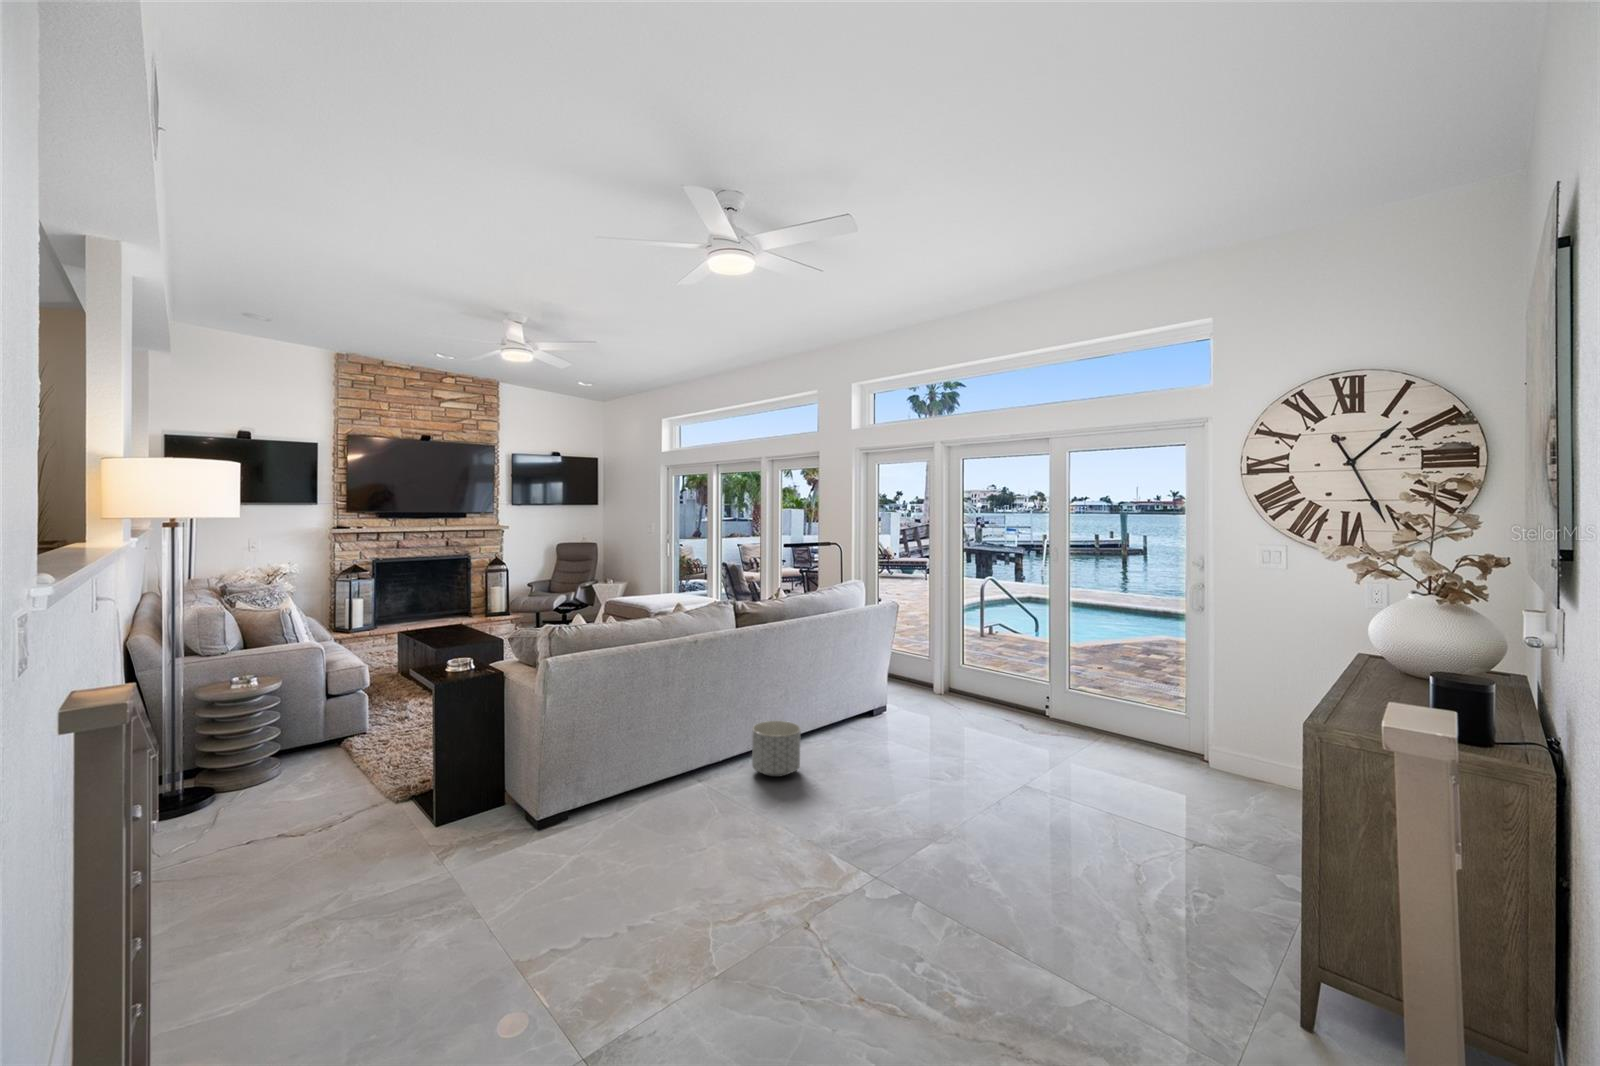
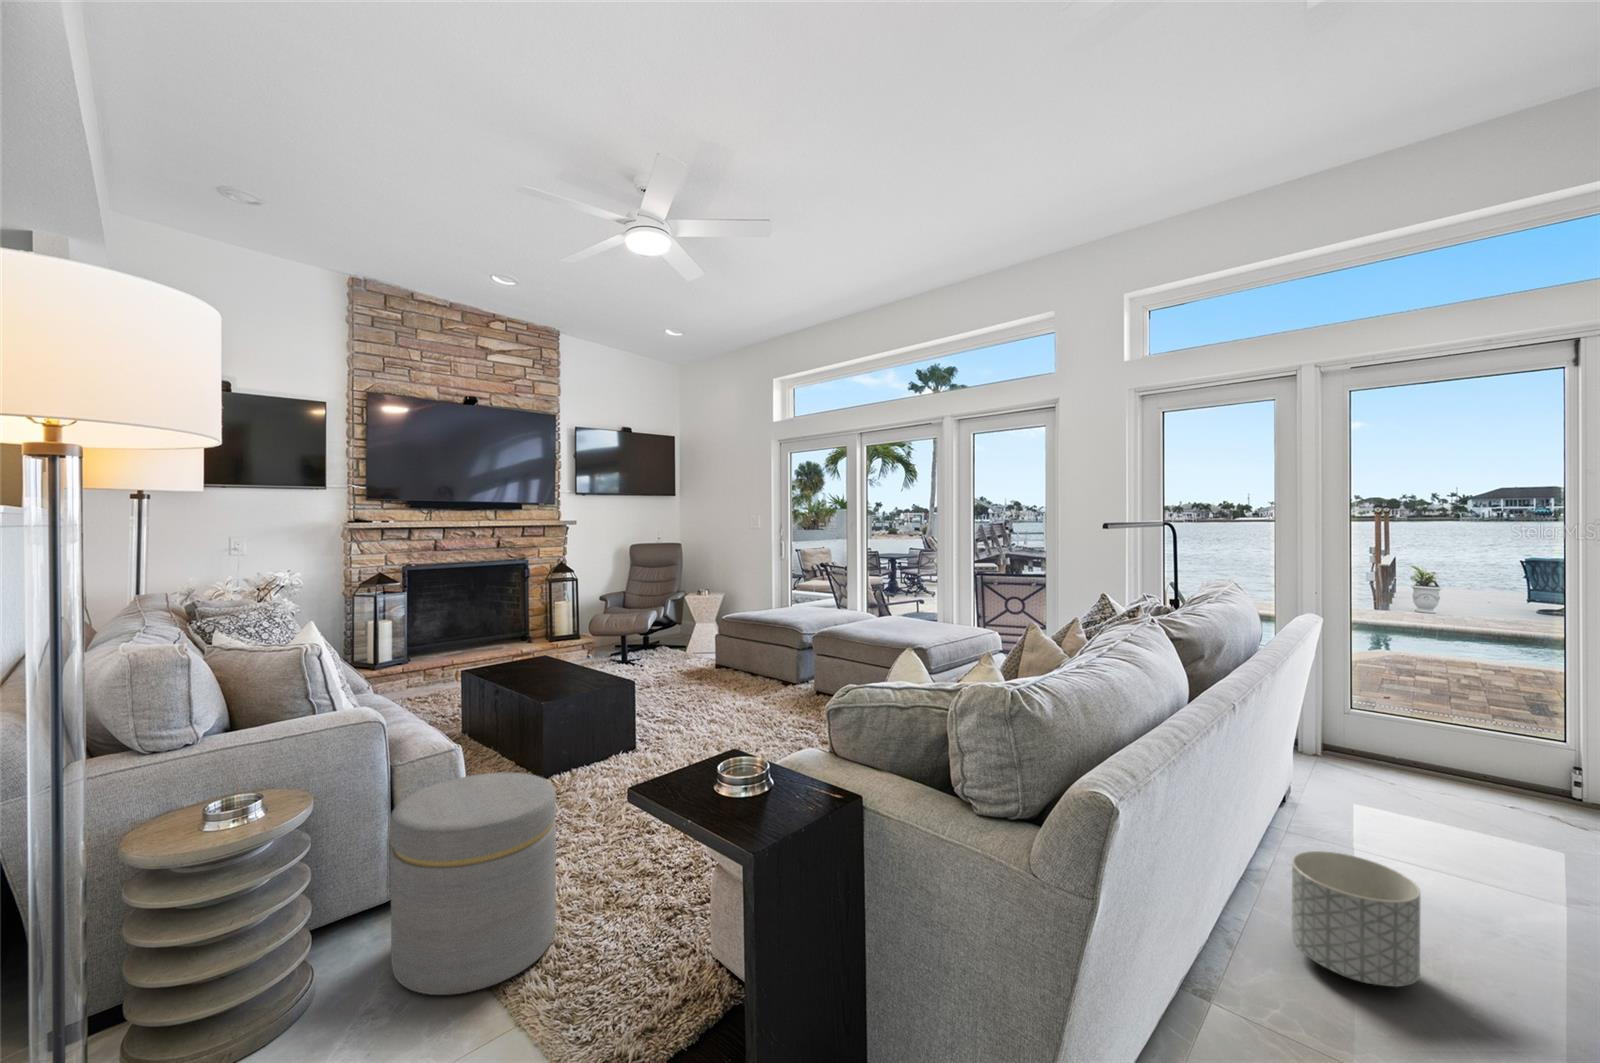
ottoman: none [318,677,406,771] -> present [389,772,556,995]

